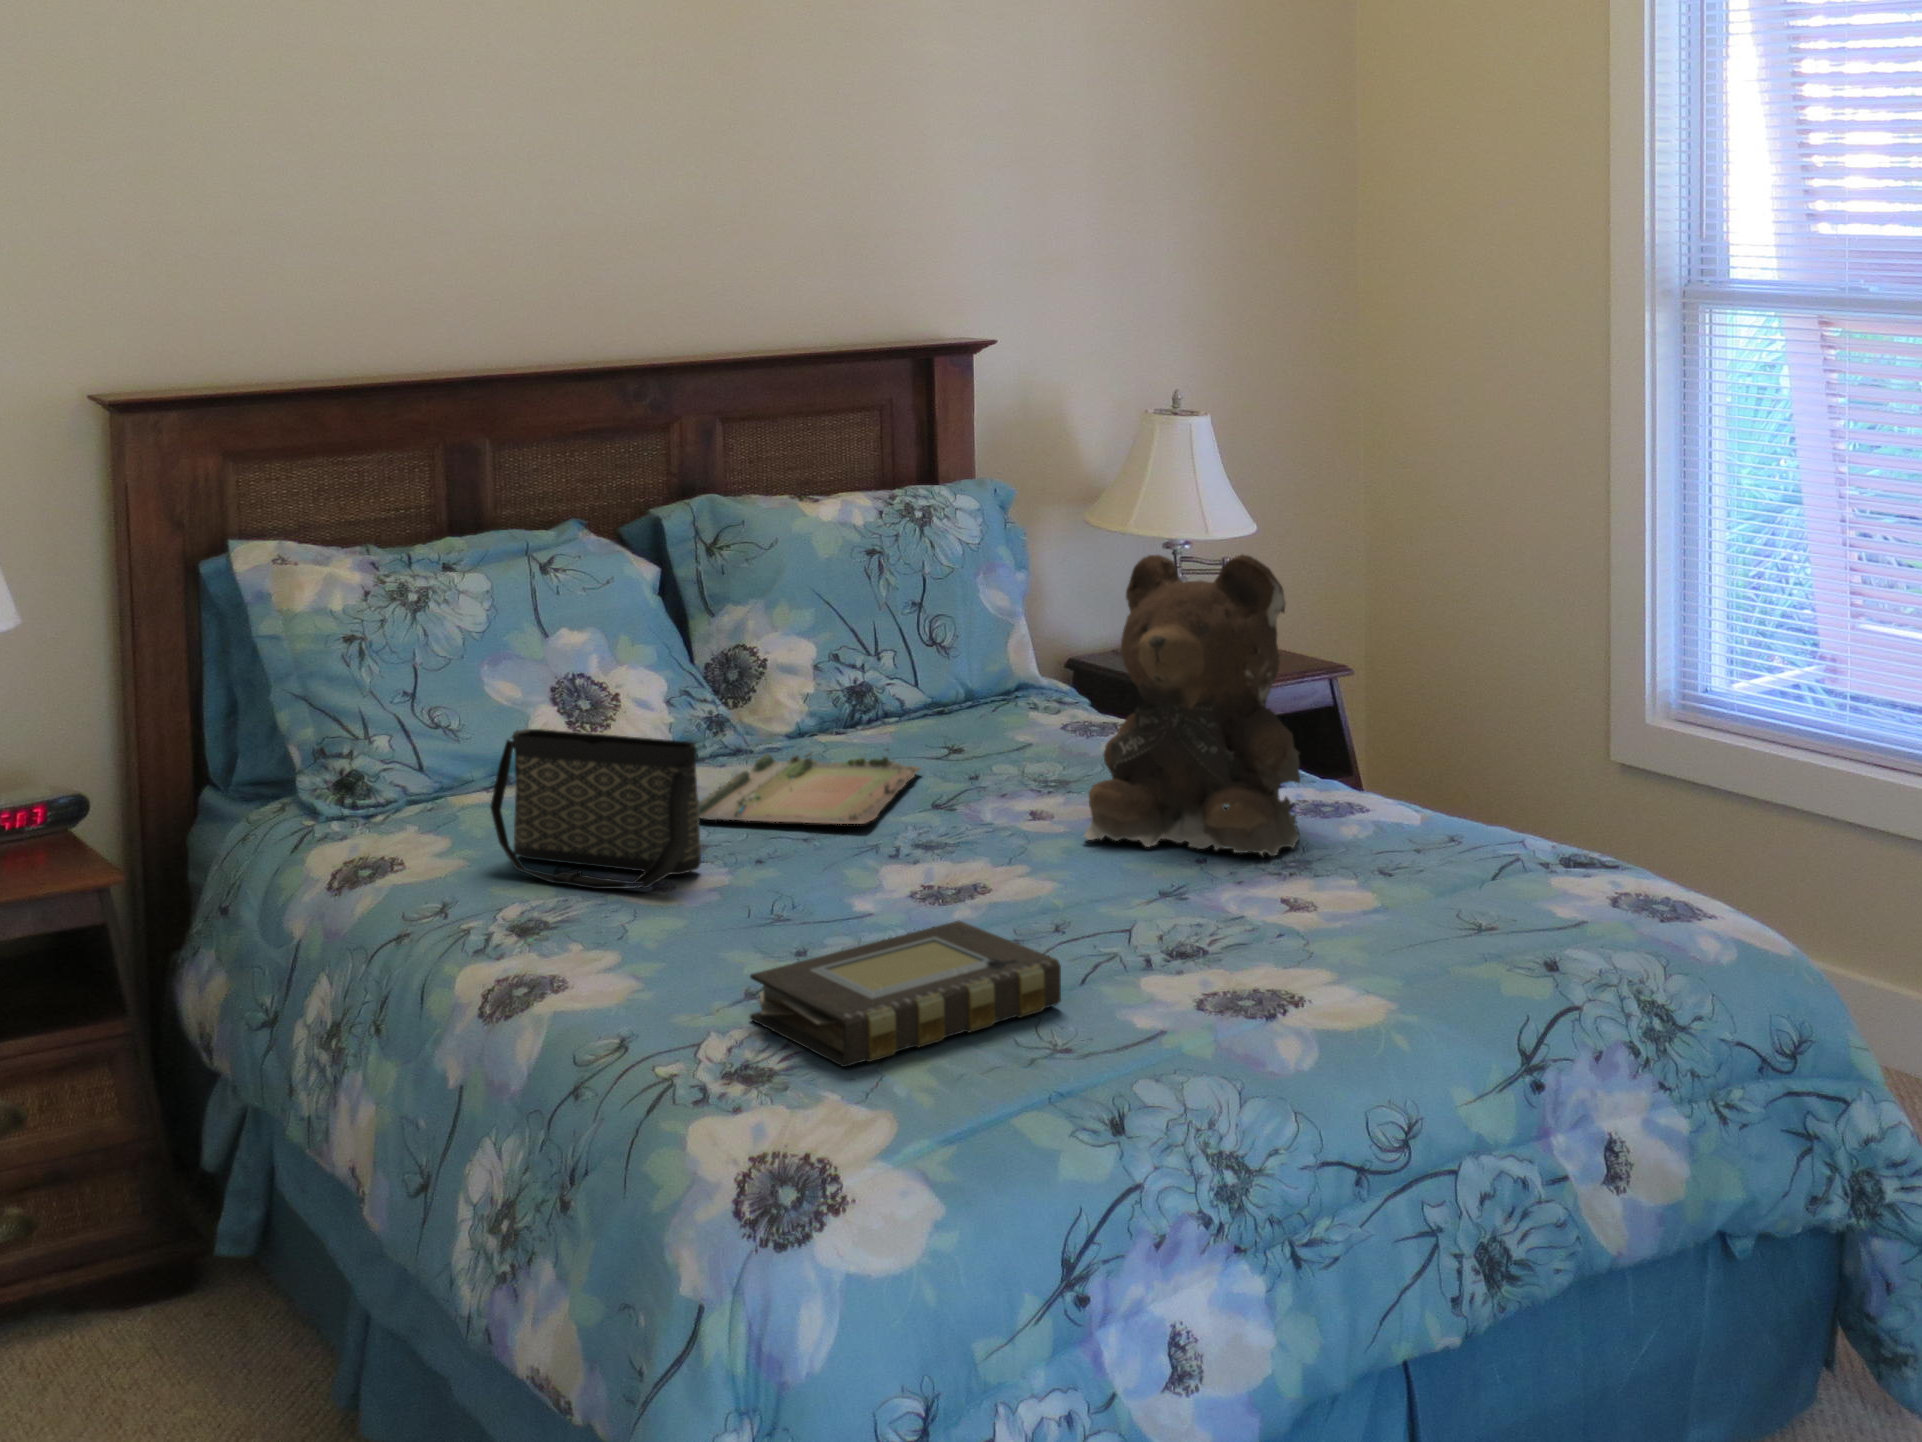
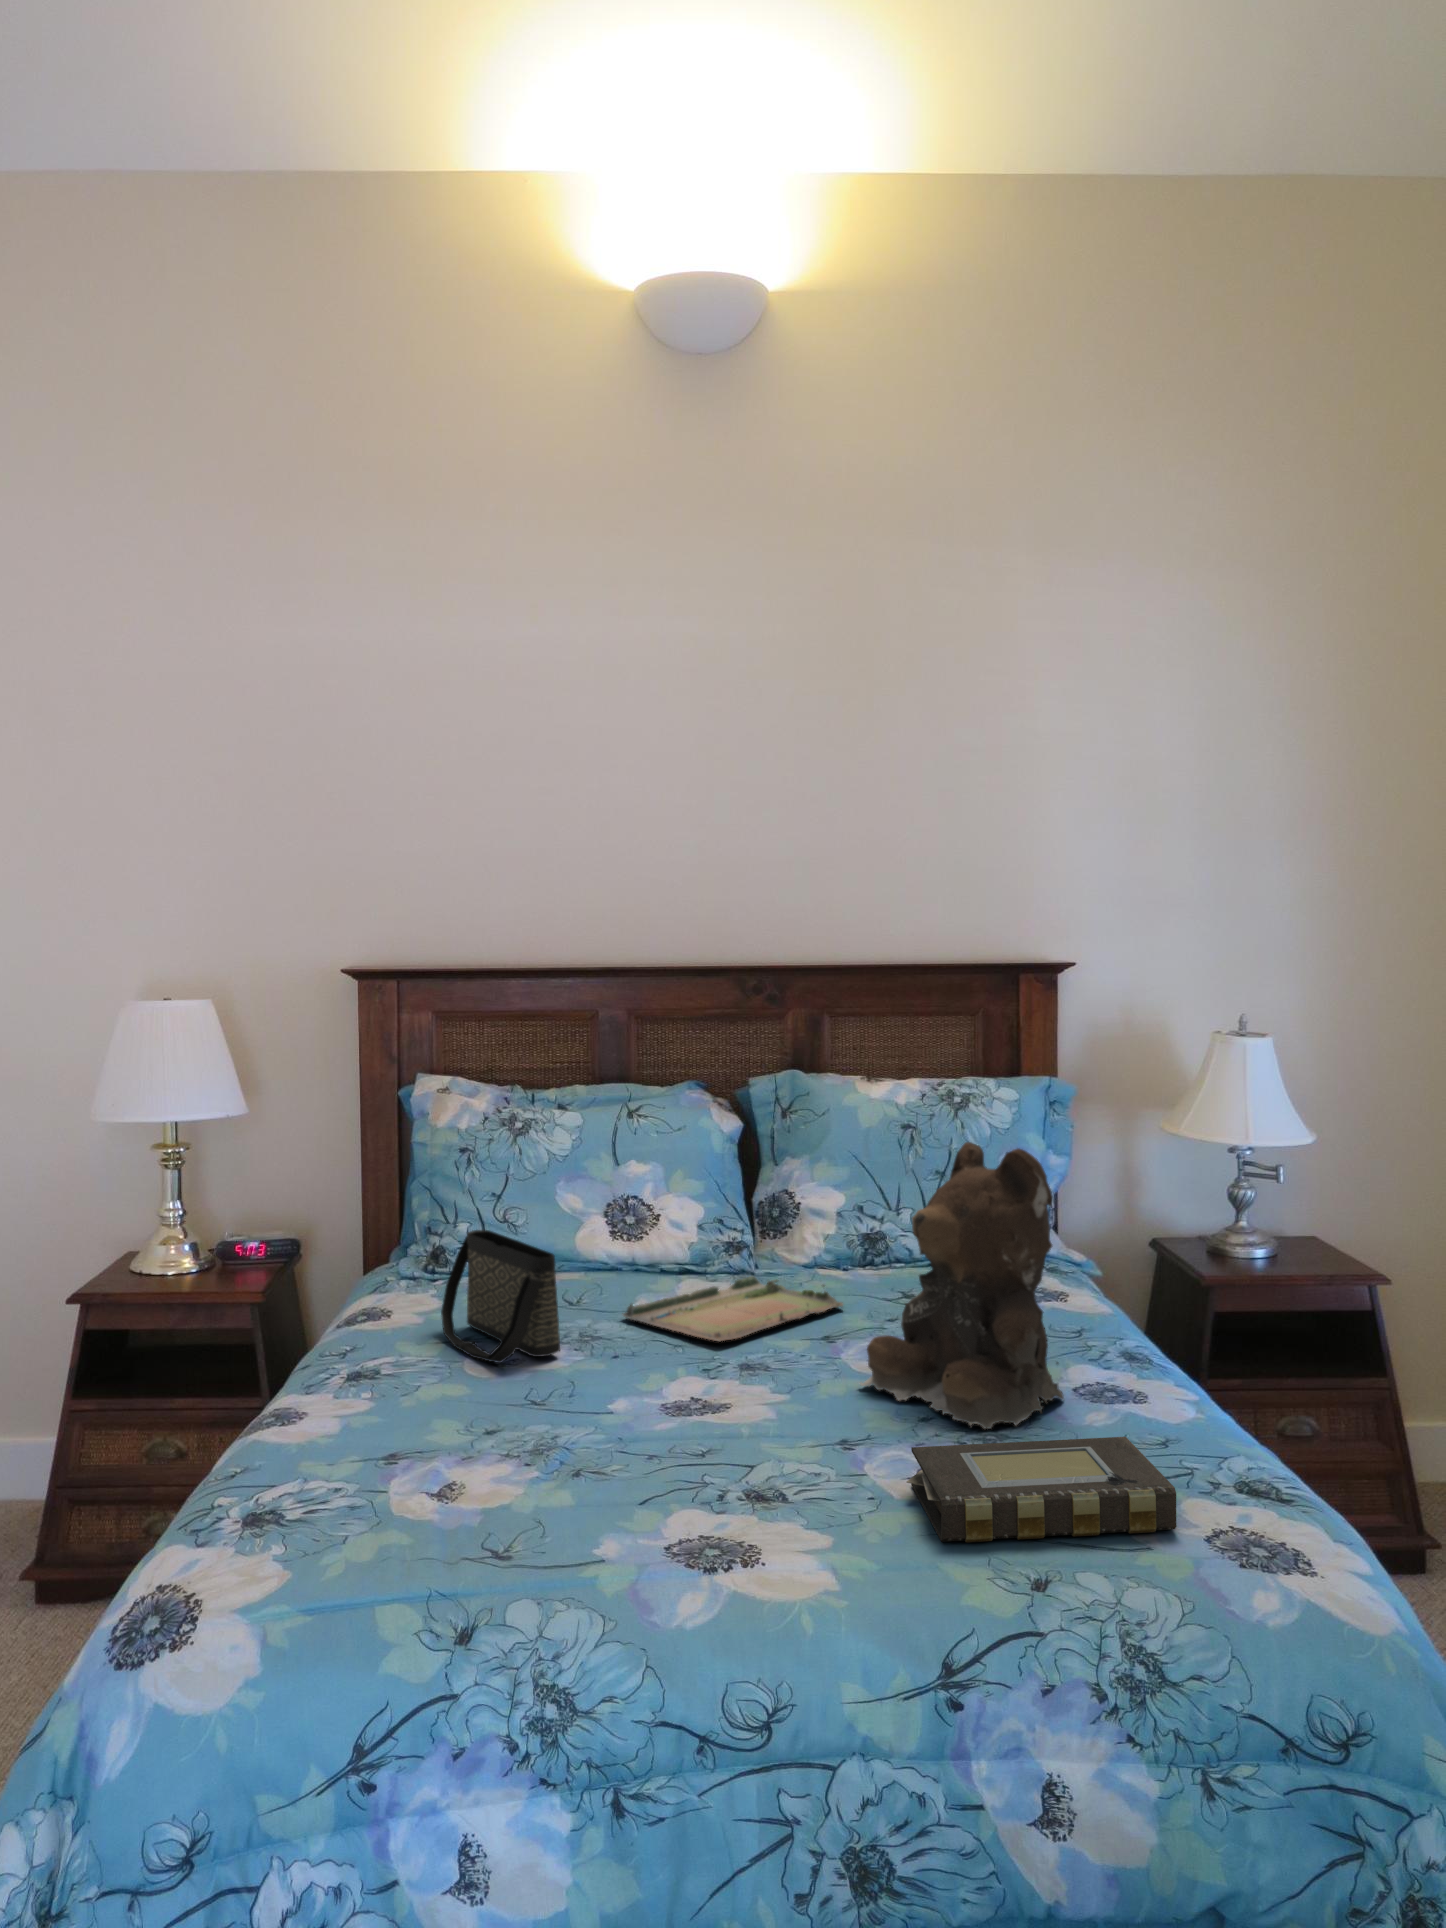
book: present [750,921,1061,1067] -> present [907,1437,1176,1542]

